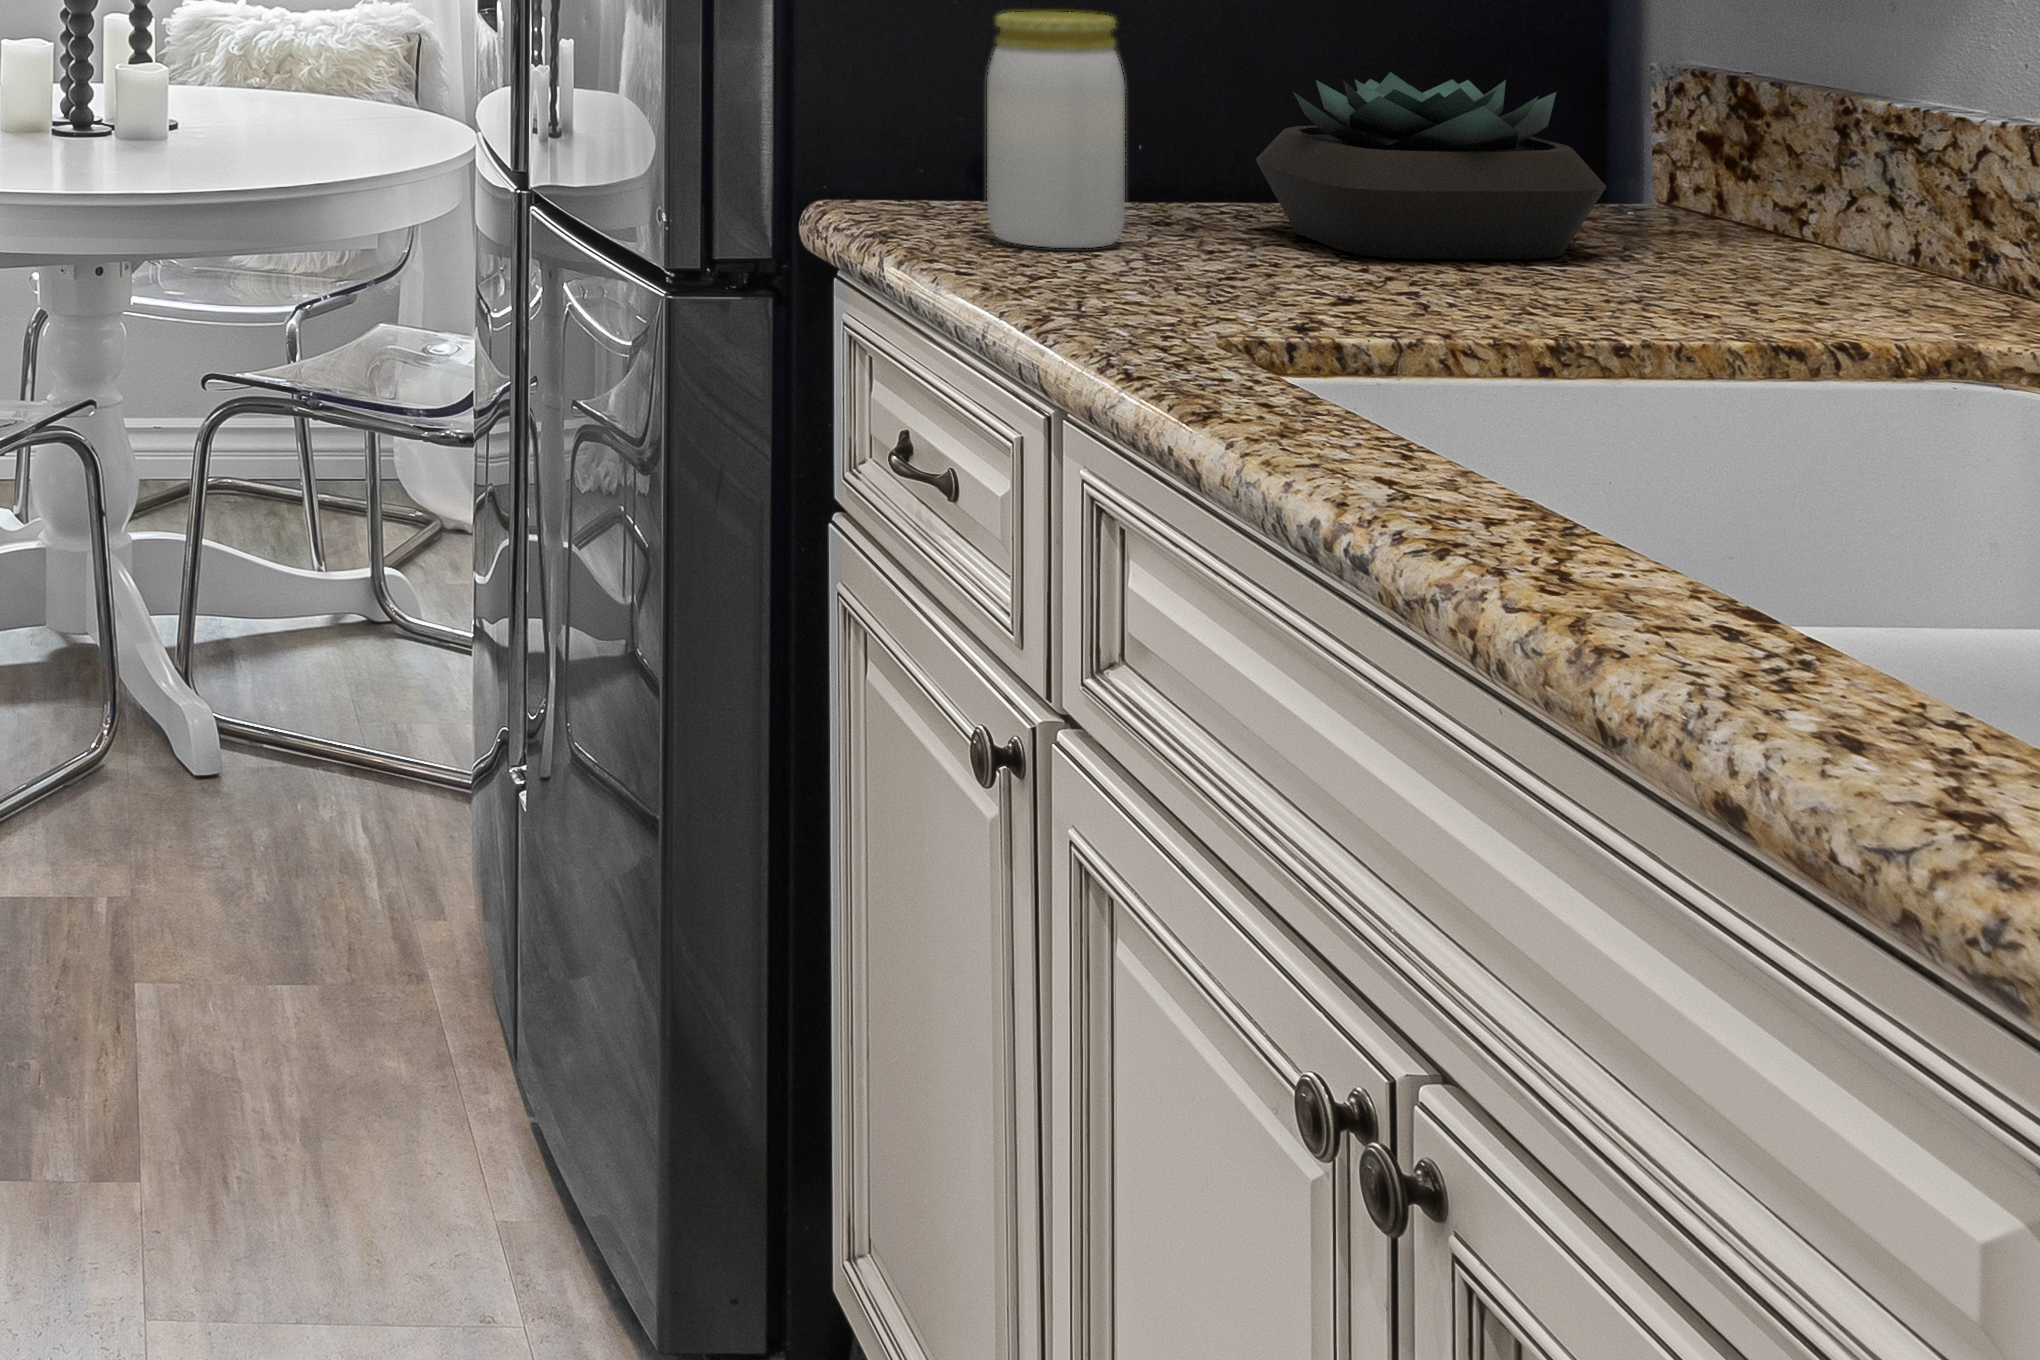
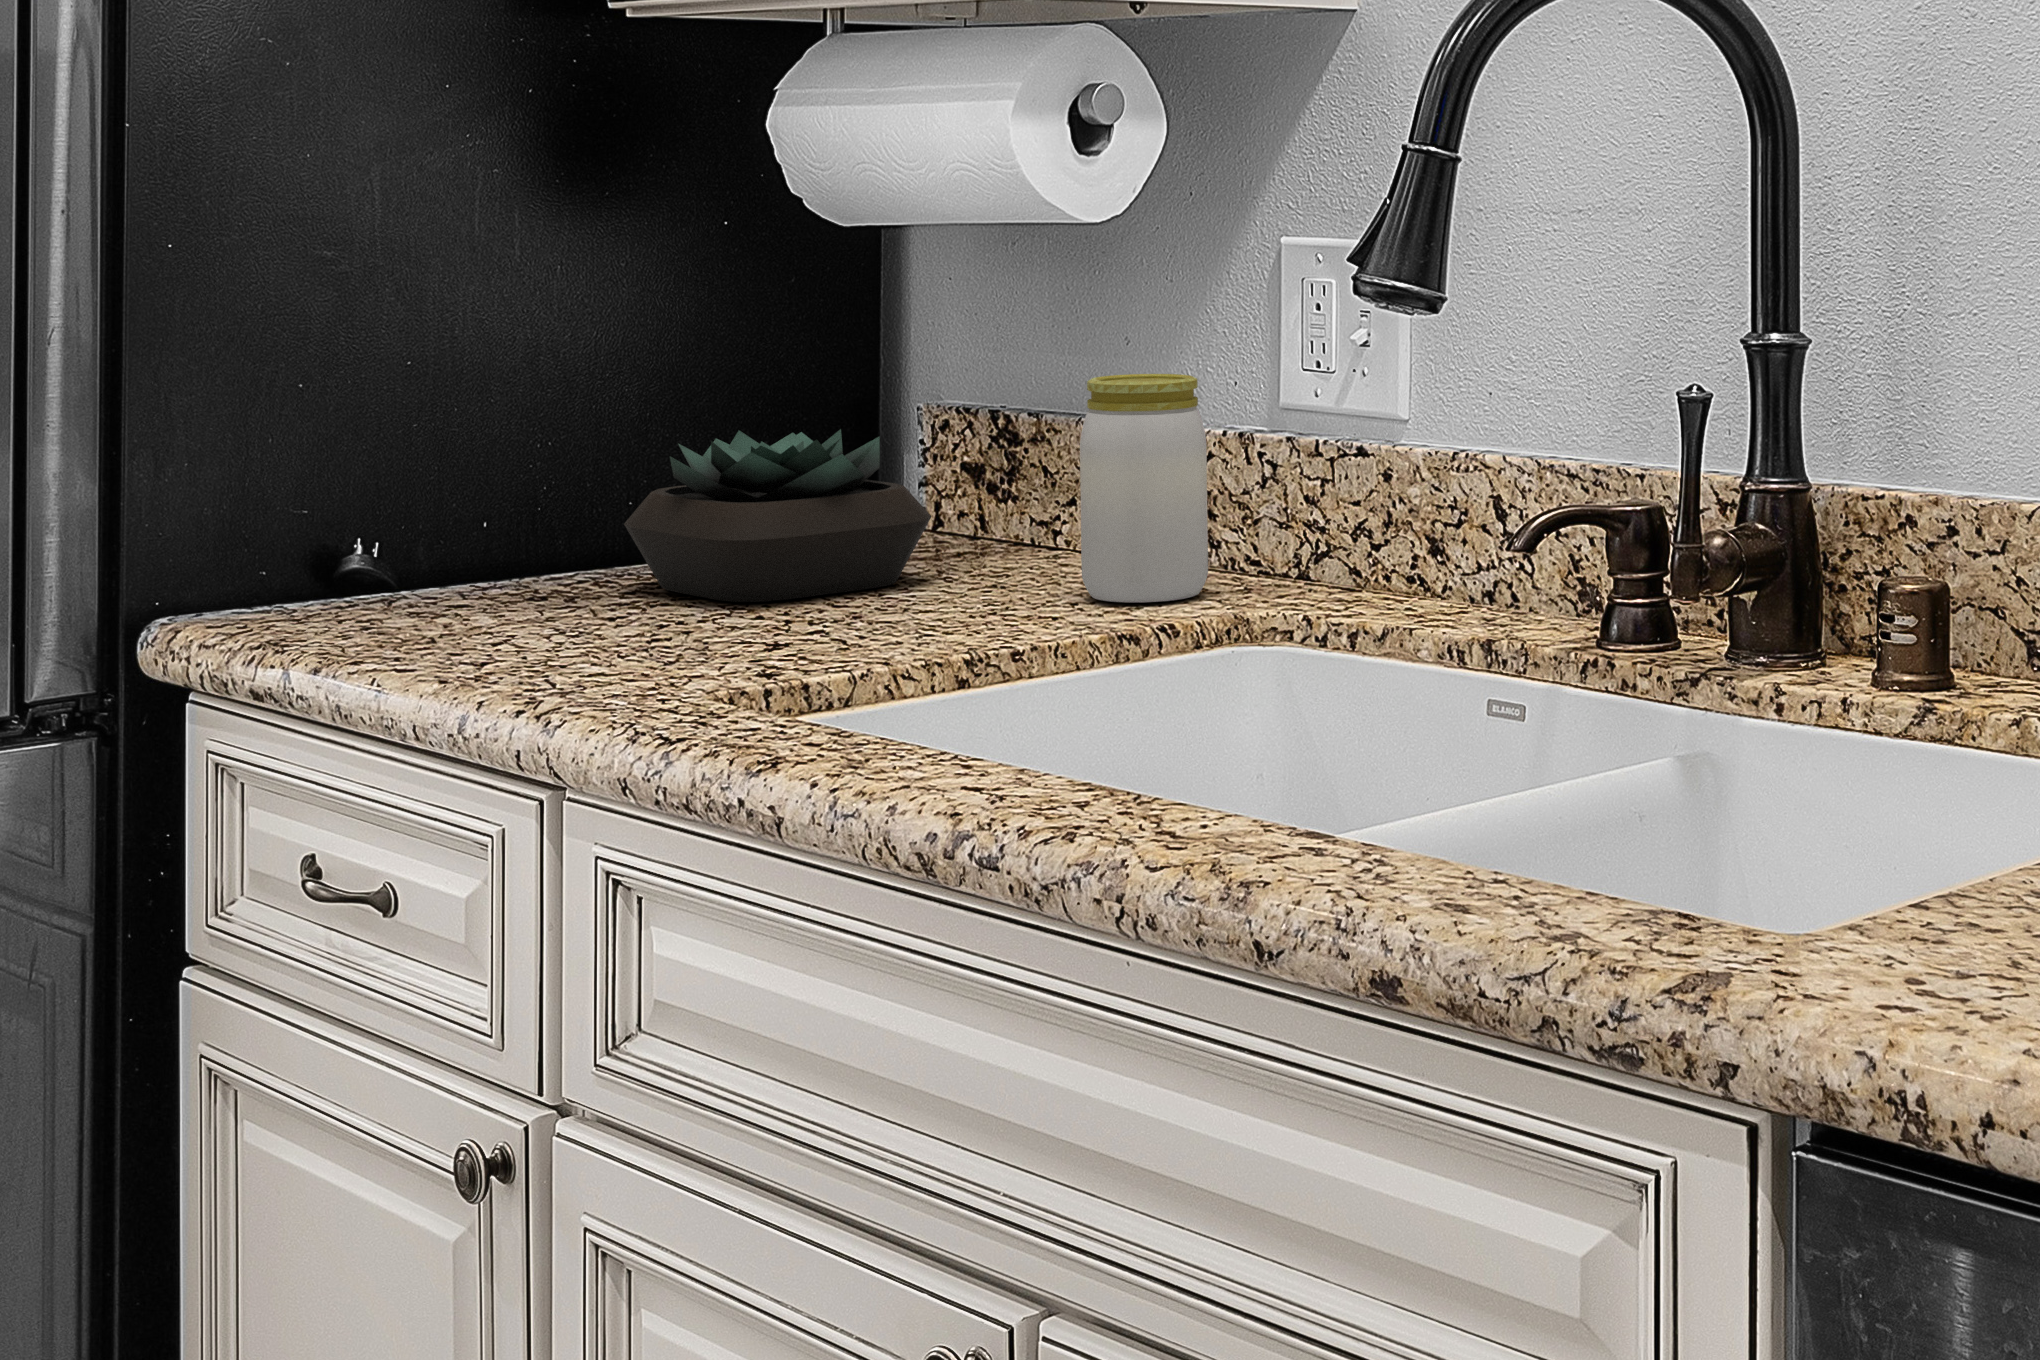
jar: present [987,12,1125,248] -> present [1080,374,1208,603]

